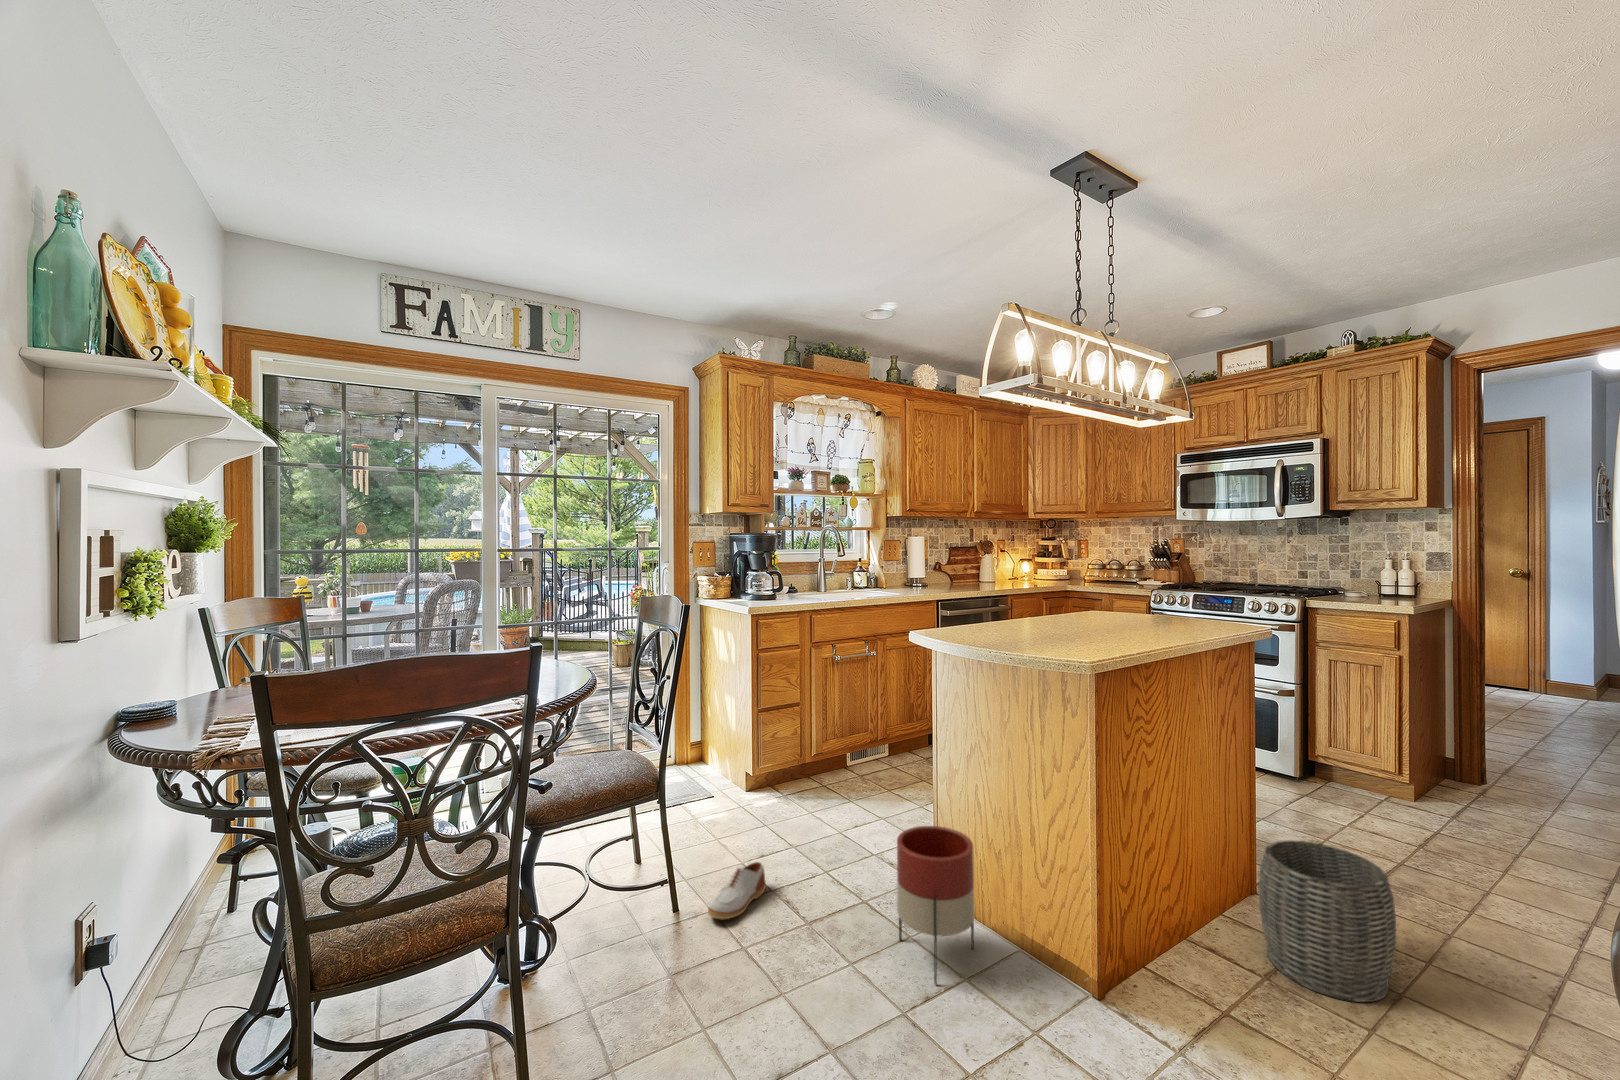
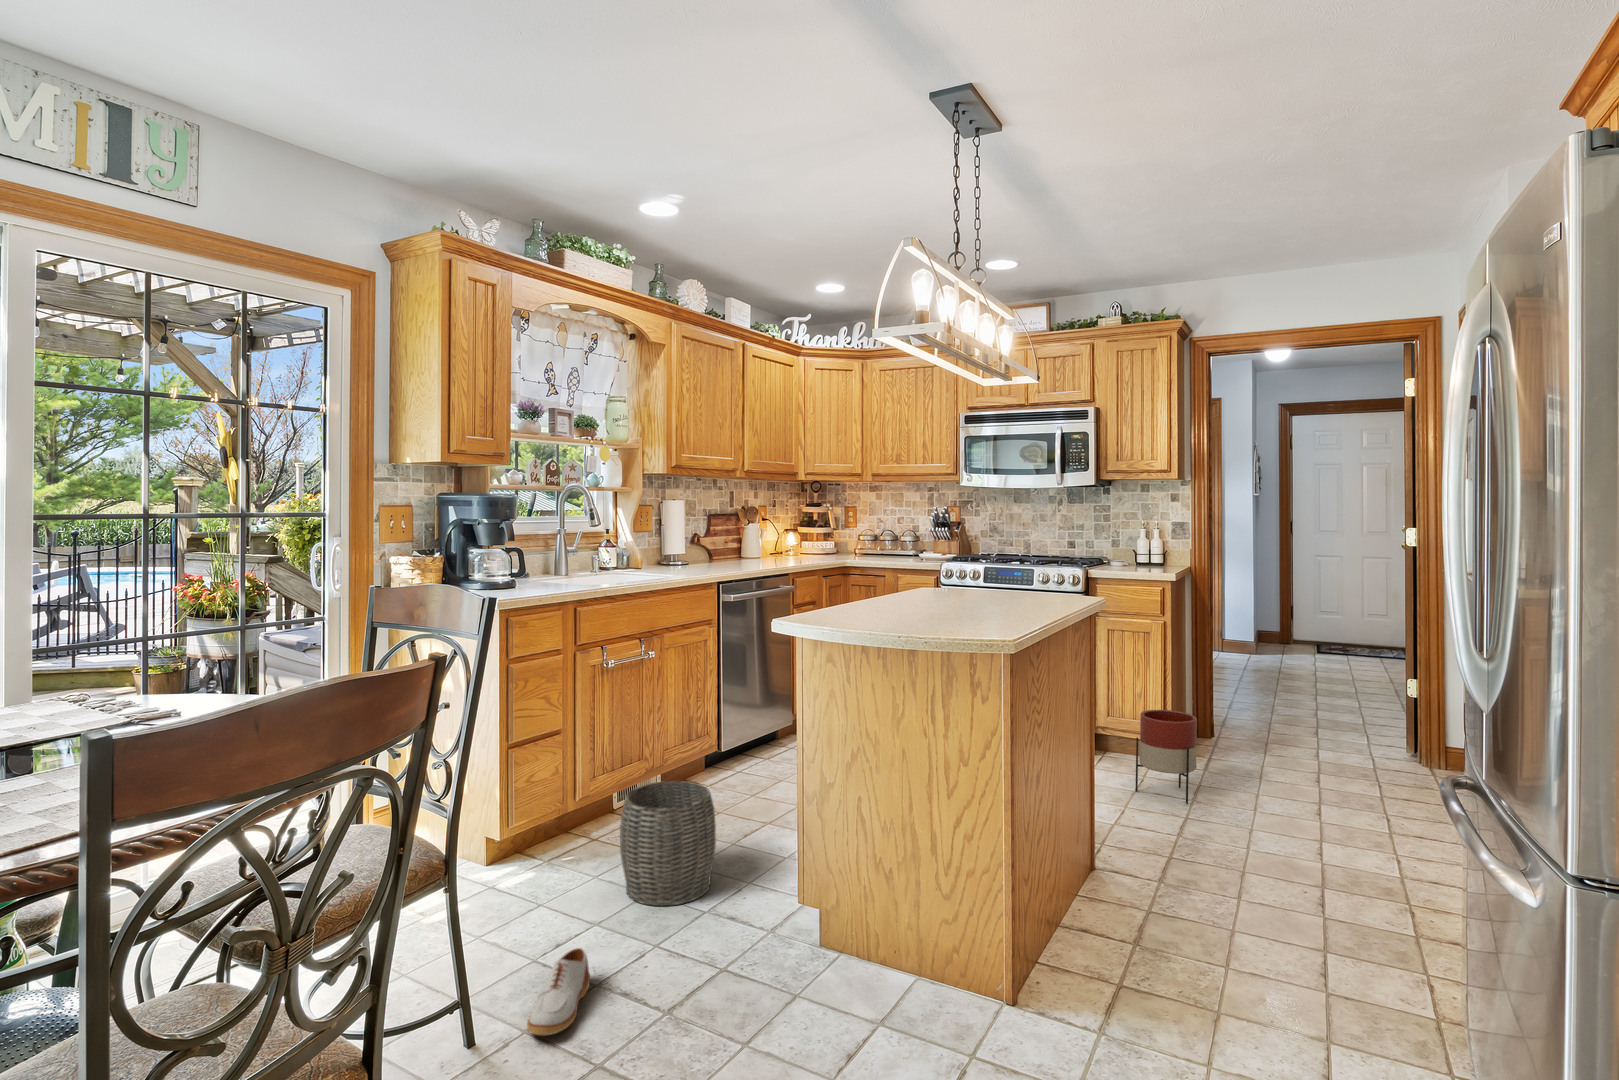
planter: present [897,826,974,984] -> present [1135,710,1197,804]
woven basket: present [1259,841,1396,1002] -> present [620,781,716,906]

